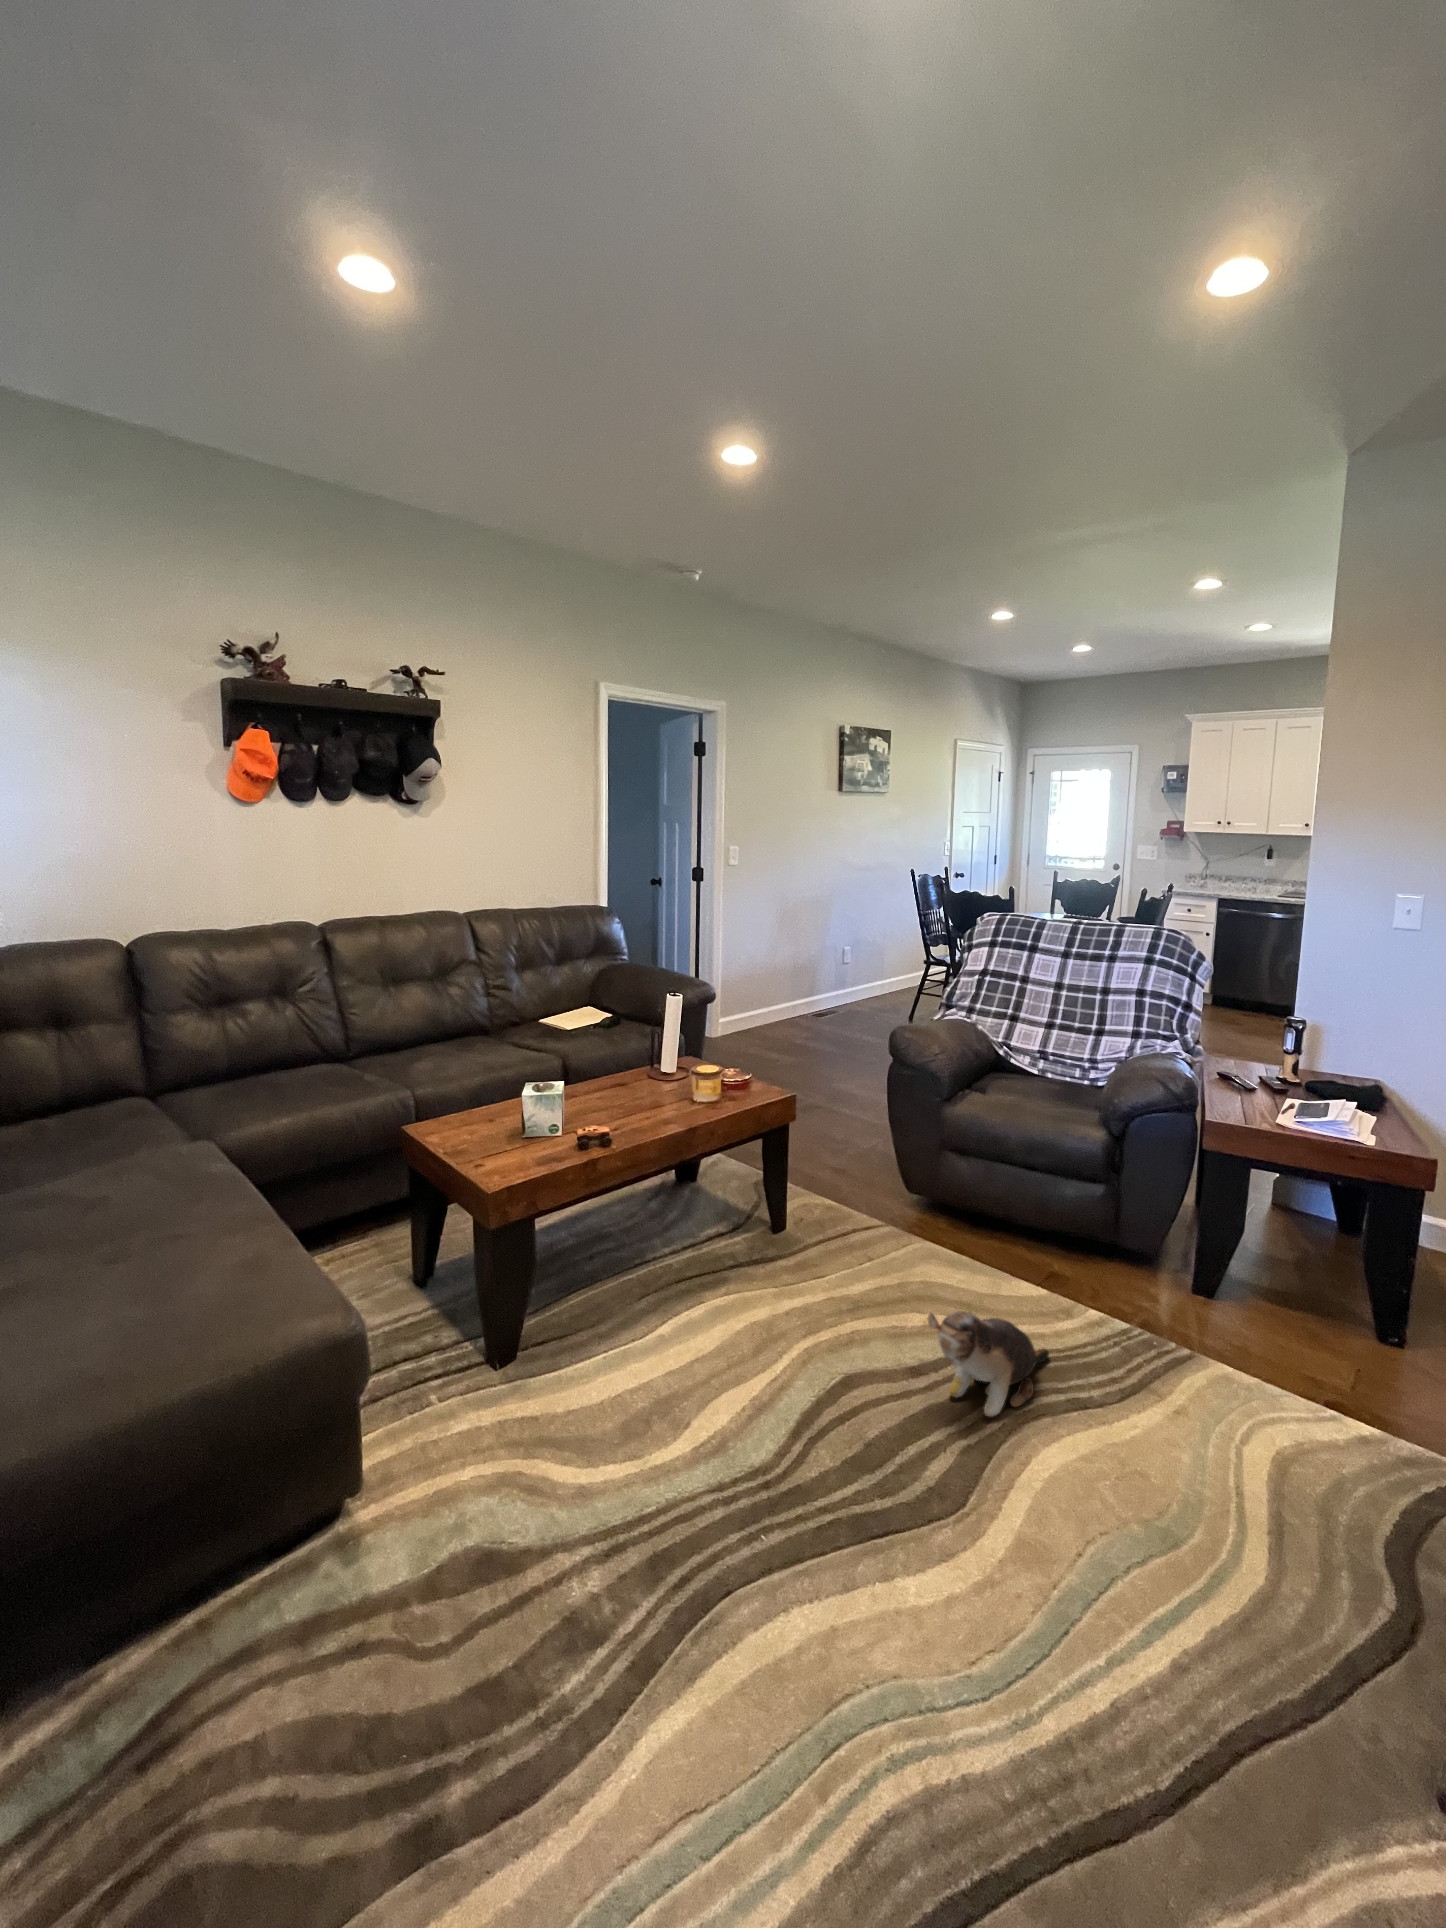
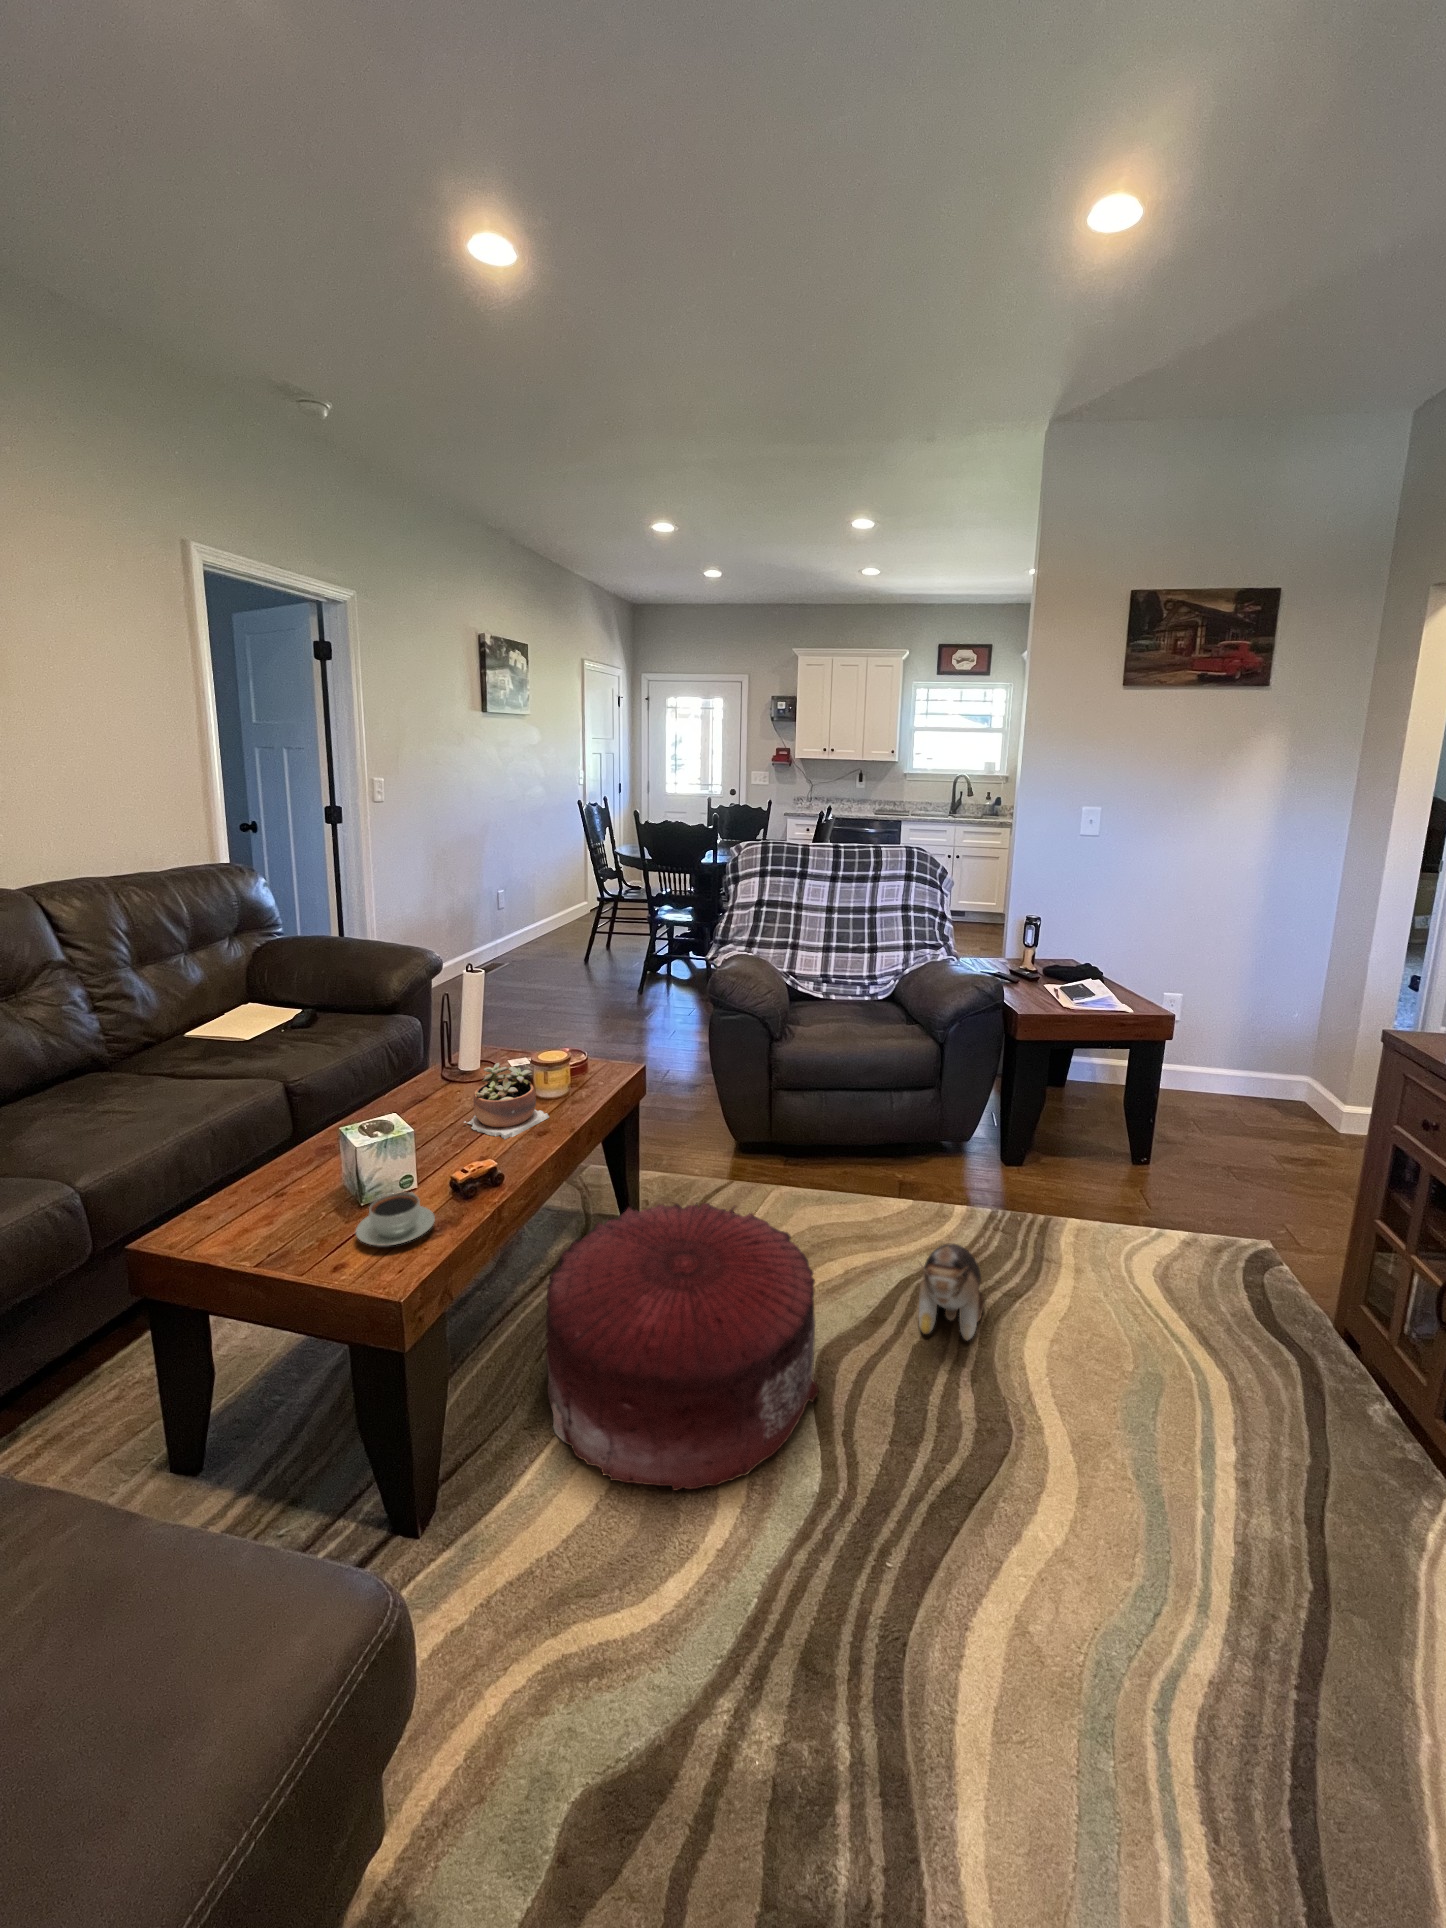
succulent plant: none [627,1065,686,1122] -> present [464,1063,549,1139]
coffee cup: none [493,1131,545,1164] -> present [356,1192,435,1246]
pouf: none [608,1200,833,1430] -> present [546,1203,819,1491]

